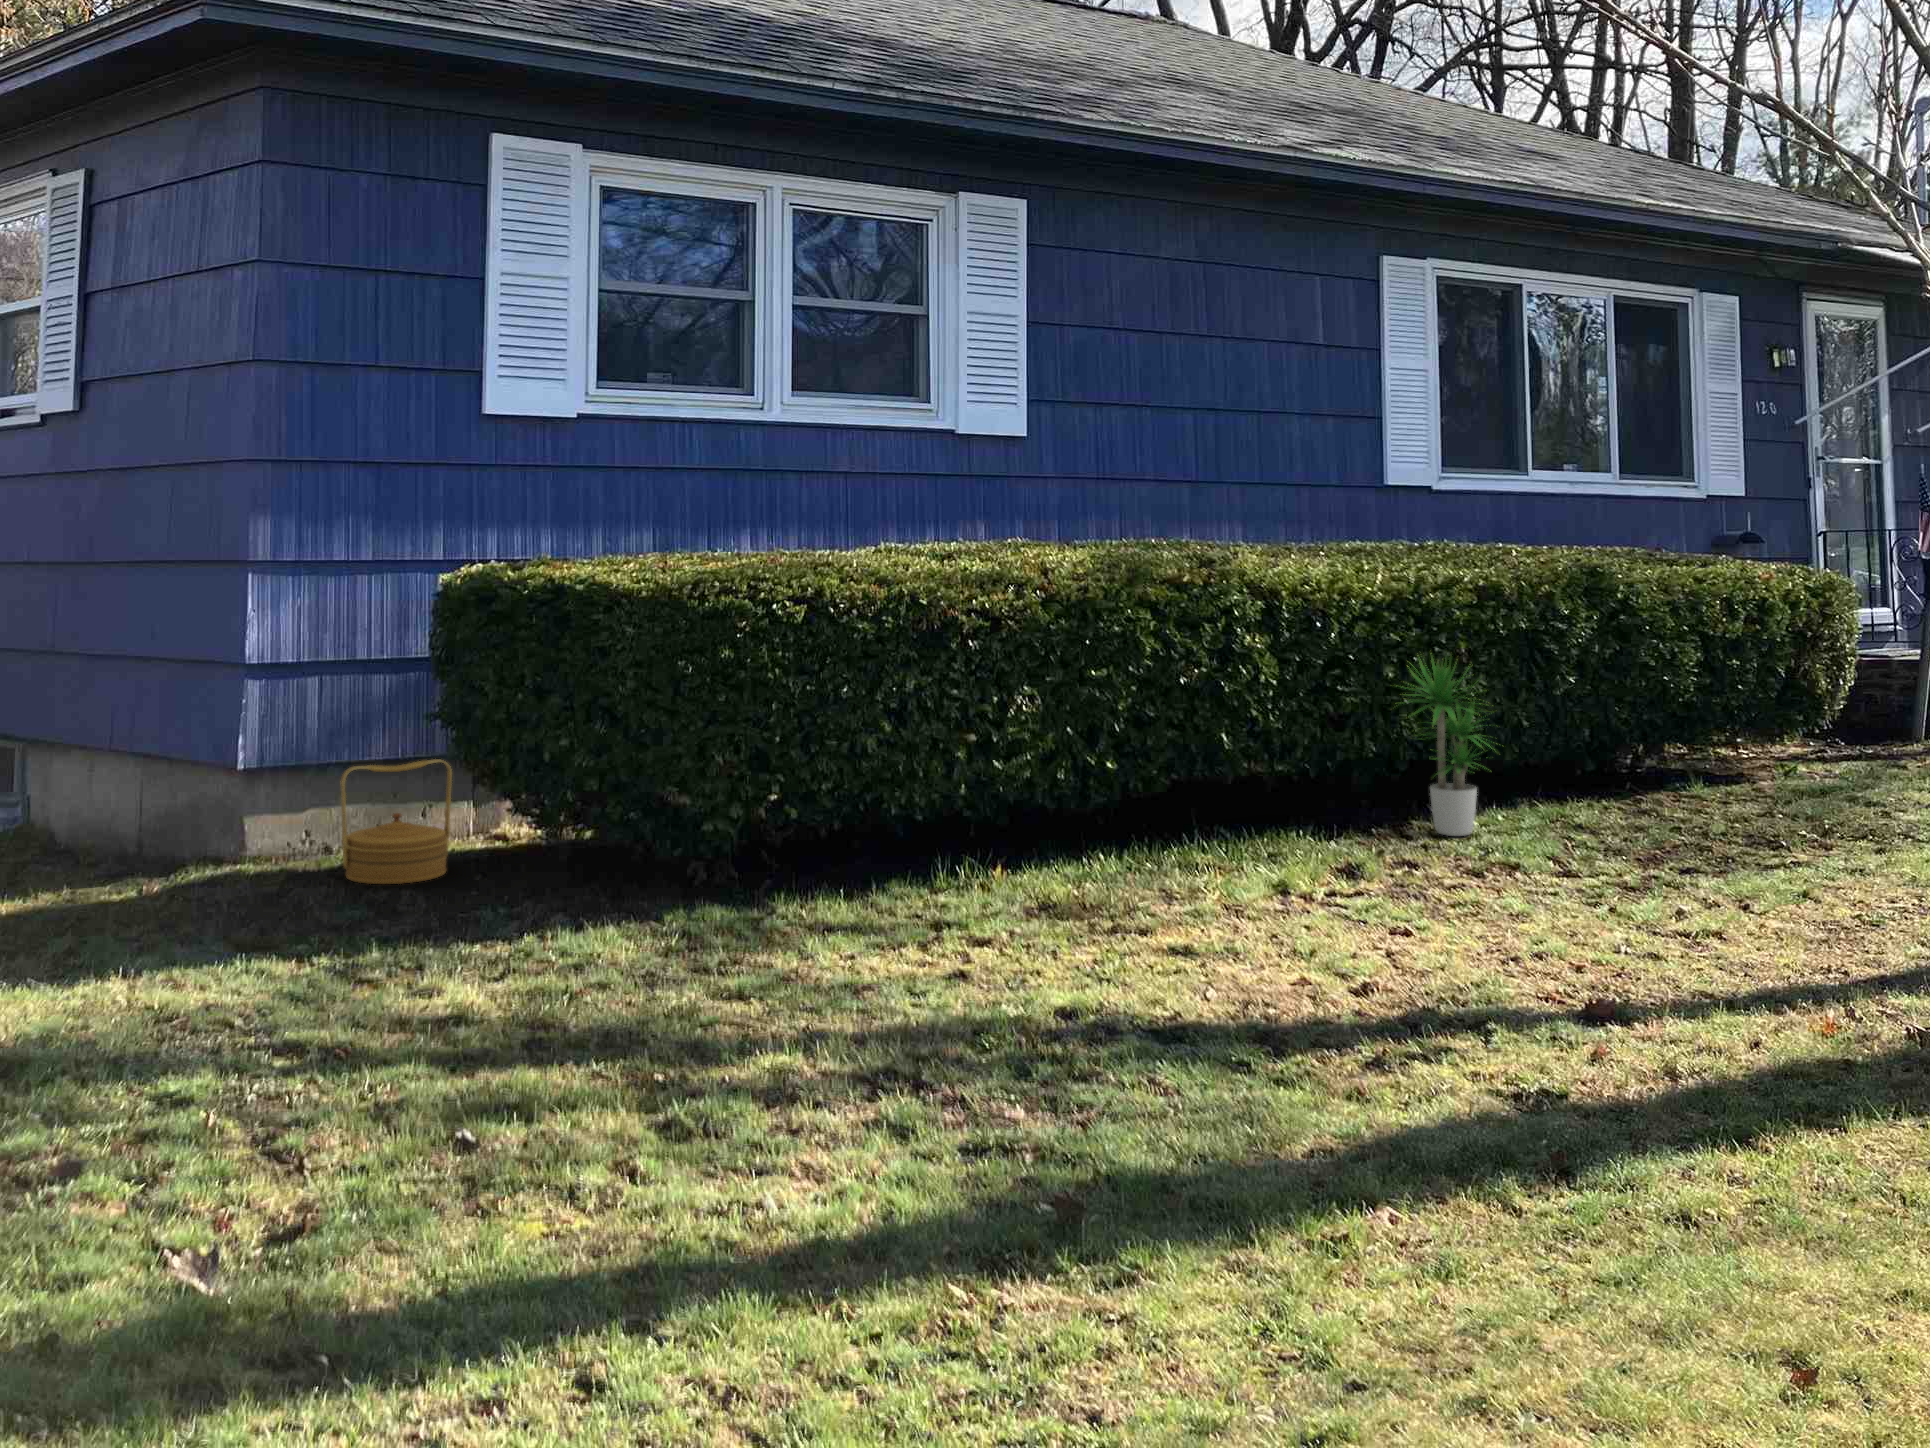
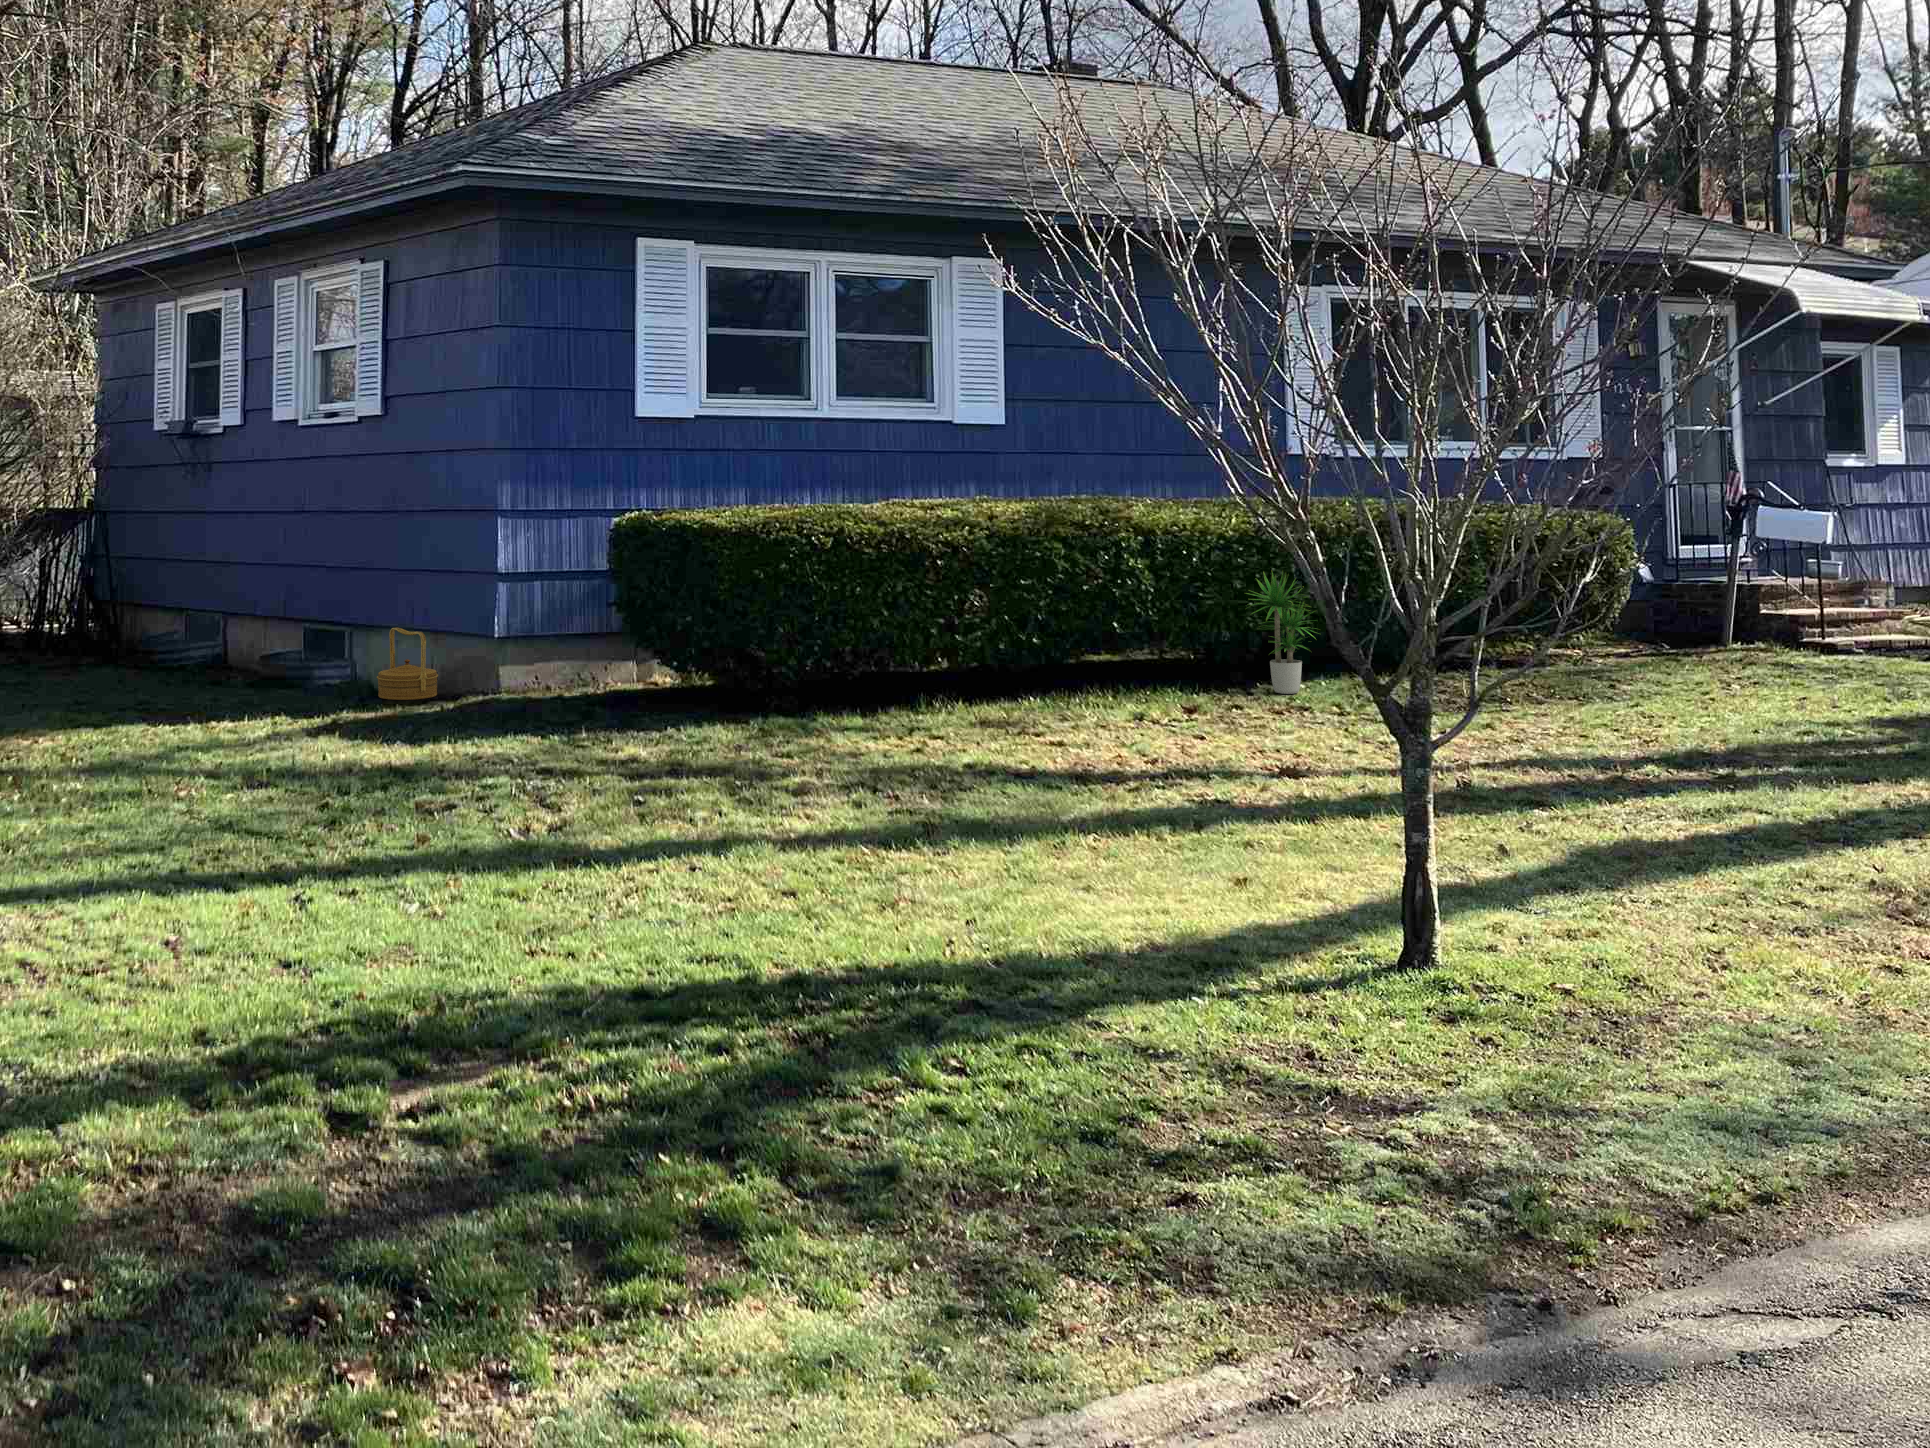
woven basket: present [341,759,452,884] -> present [377,628,438,700]

